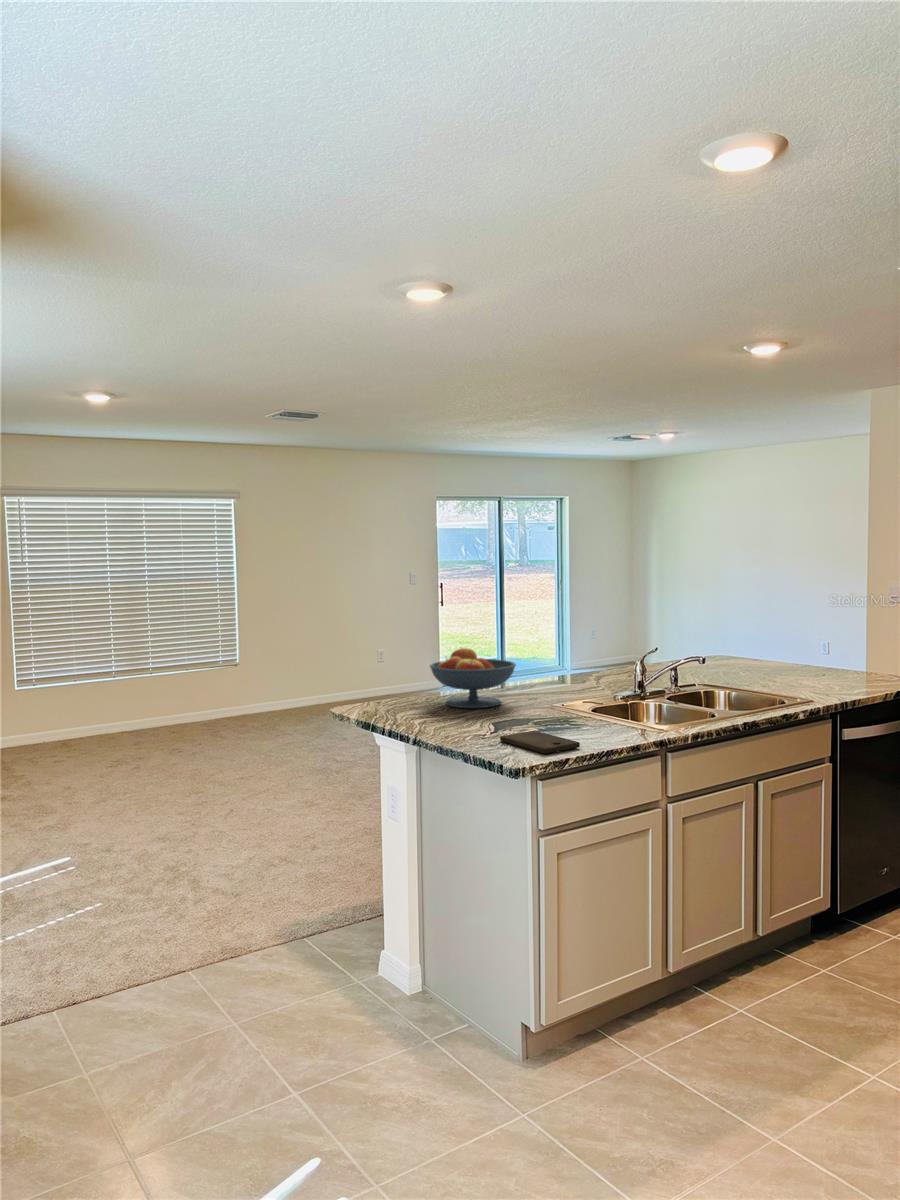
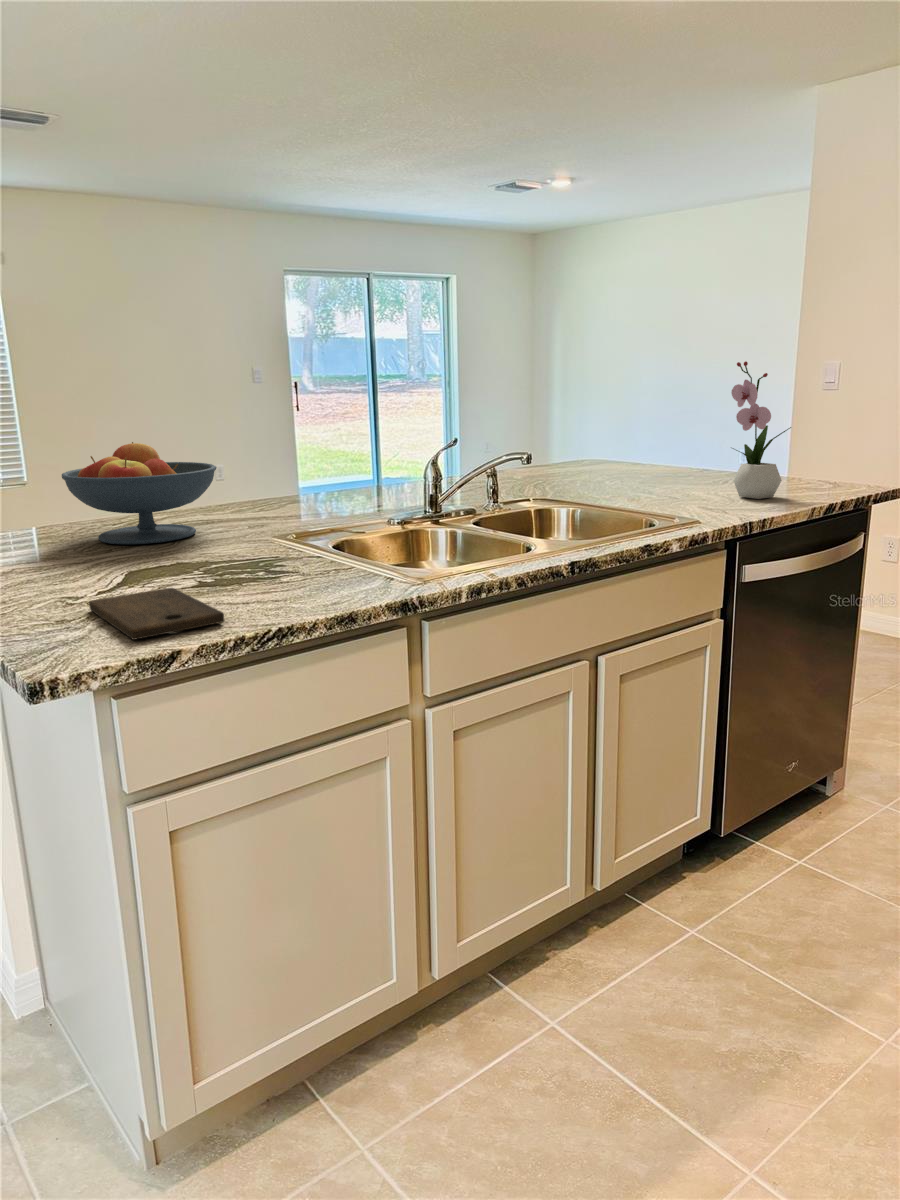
flower arrangement: none [826,598,868,686] -> present [731,361,791,499]

